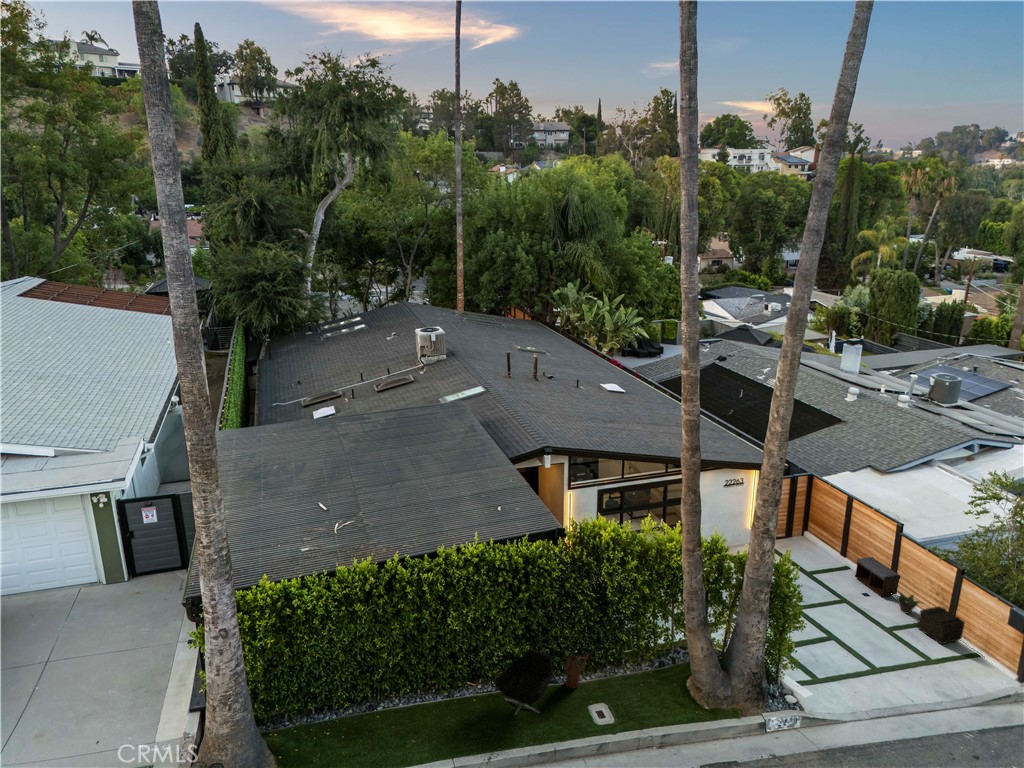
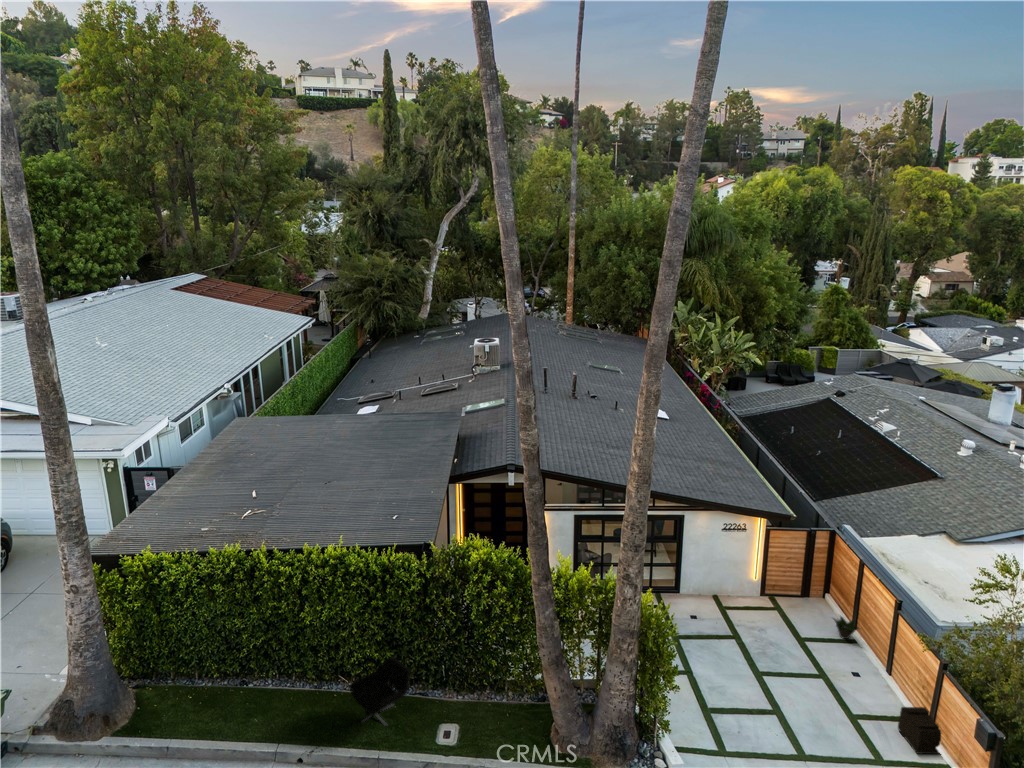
bench: present [855,557,900,597] -> none [854,634,901,685]
decorative plant: present [895,592,921,614] -> present [833,616,859,639]
watering can: present [565,654,589,688] -> none [429,675,461,710]

